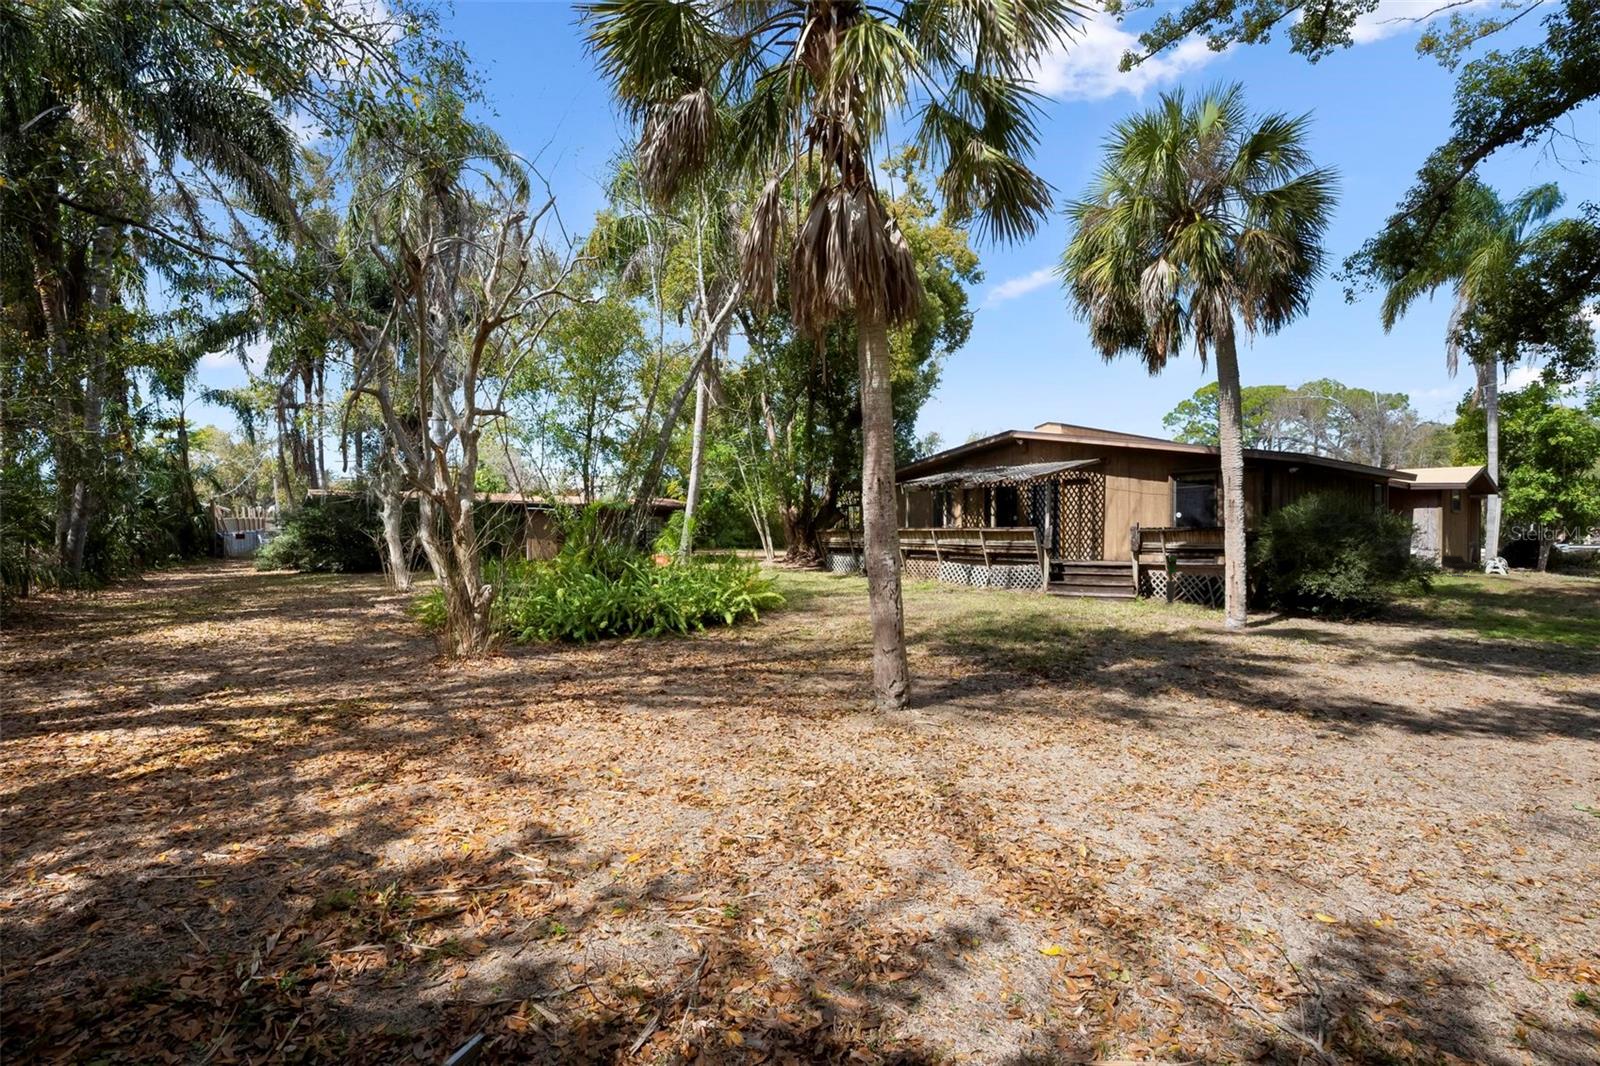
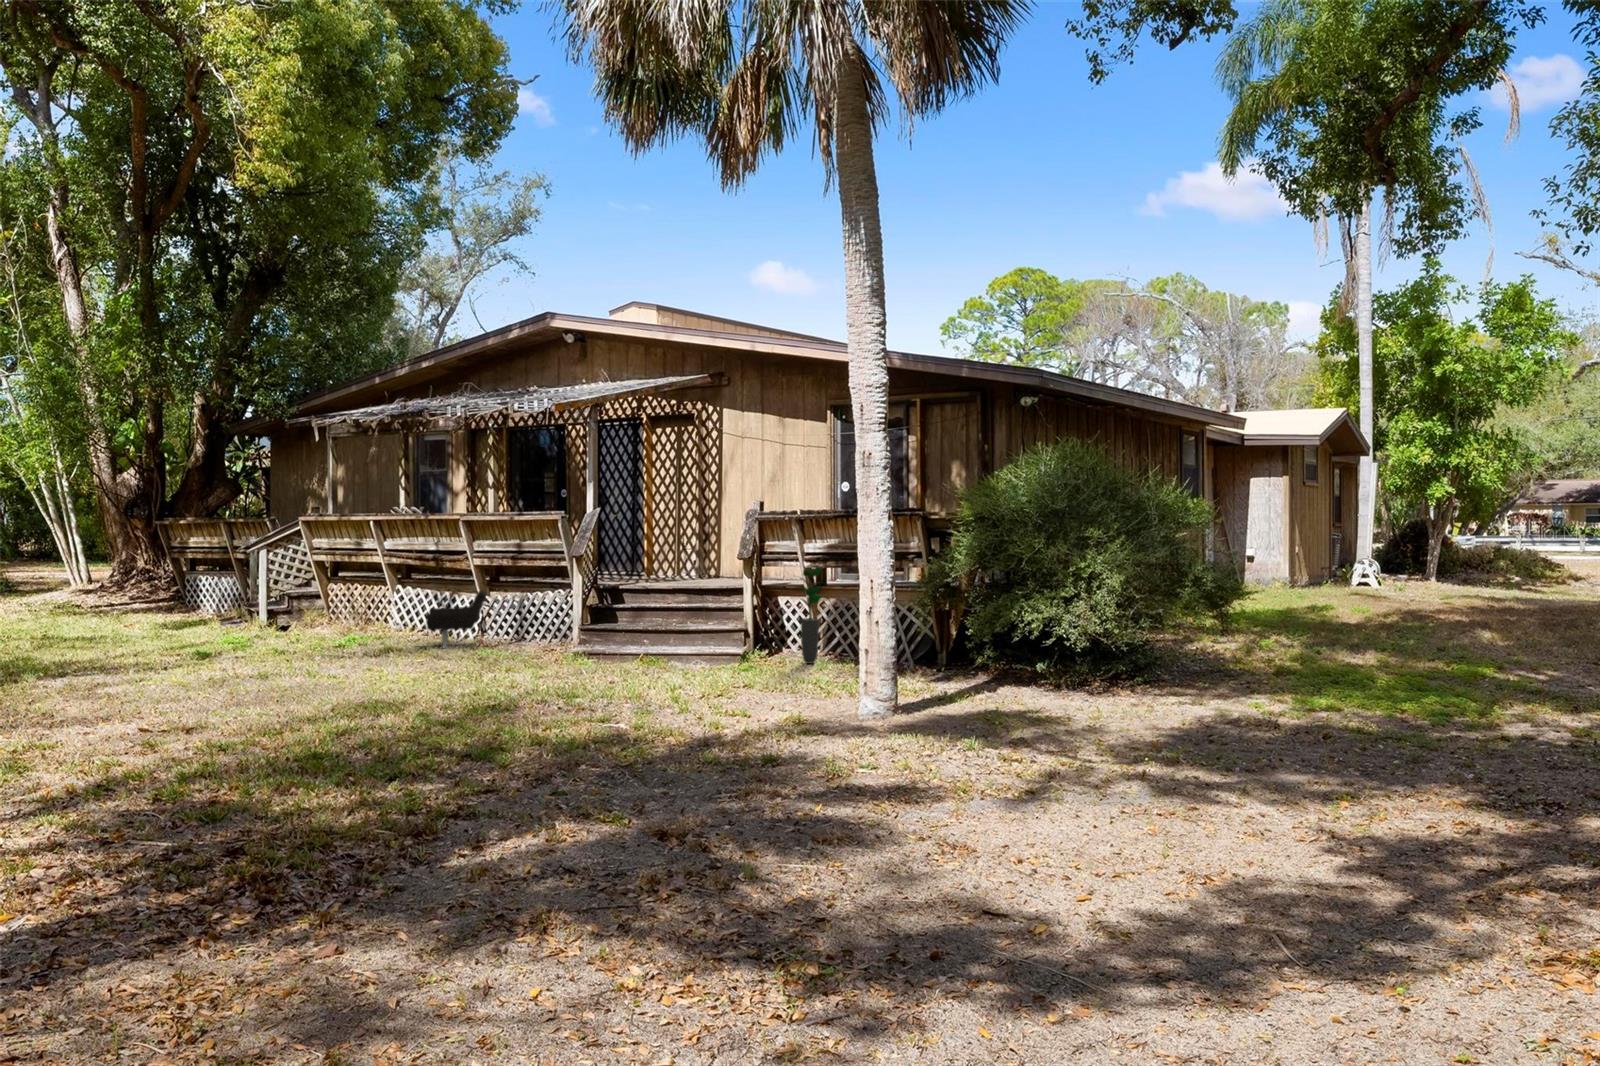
lounge chair: present [1441,555,1478,575] -> present [426,590,486,649]

